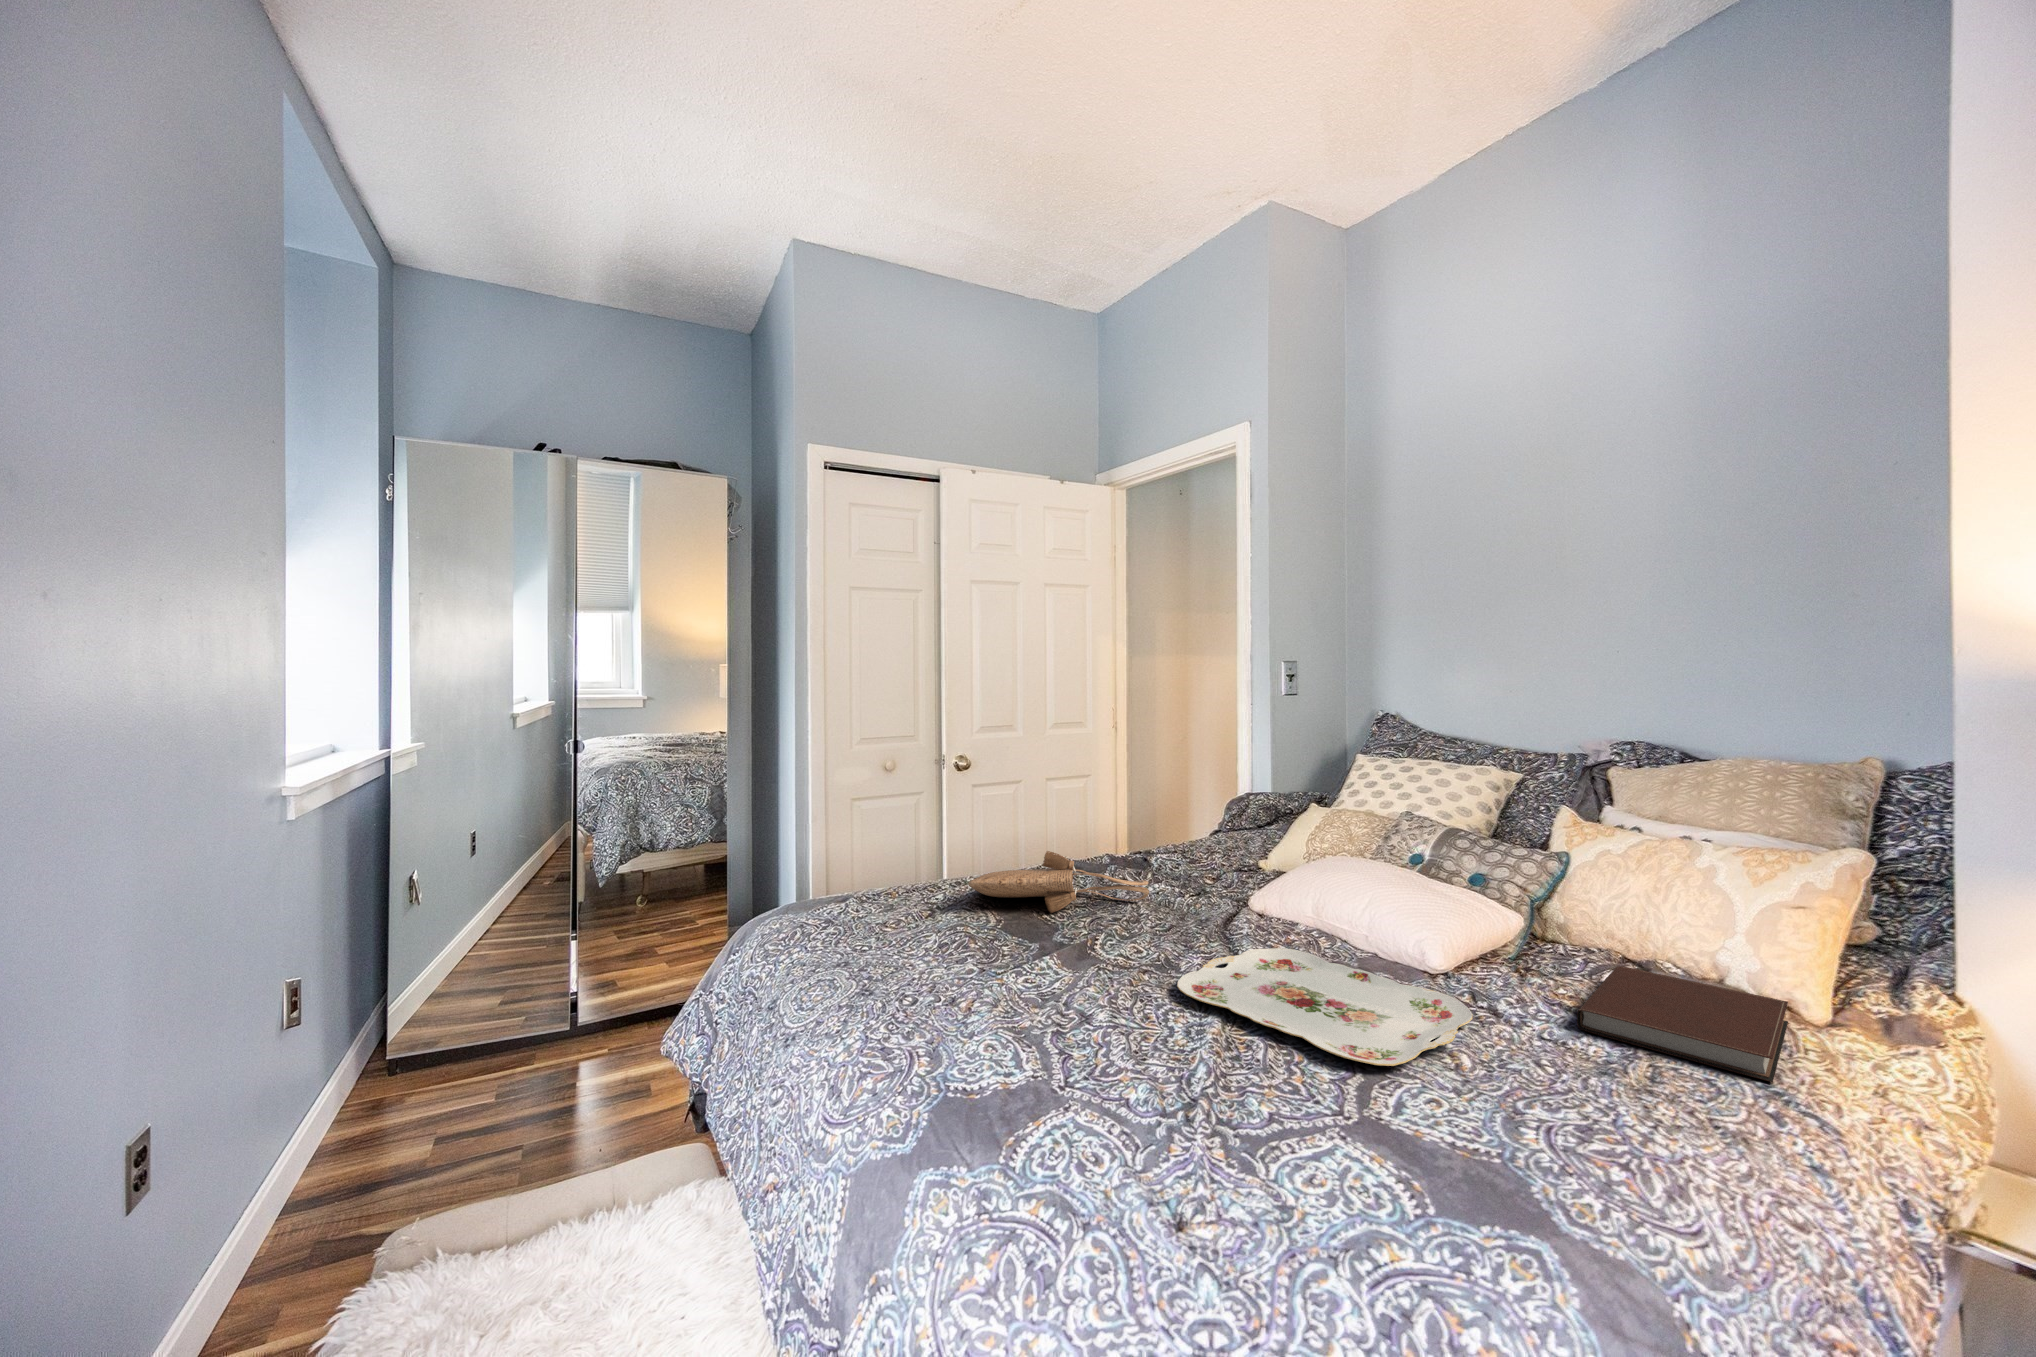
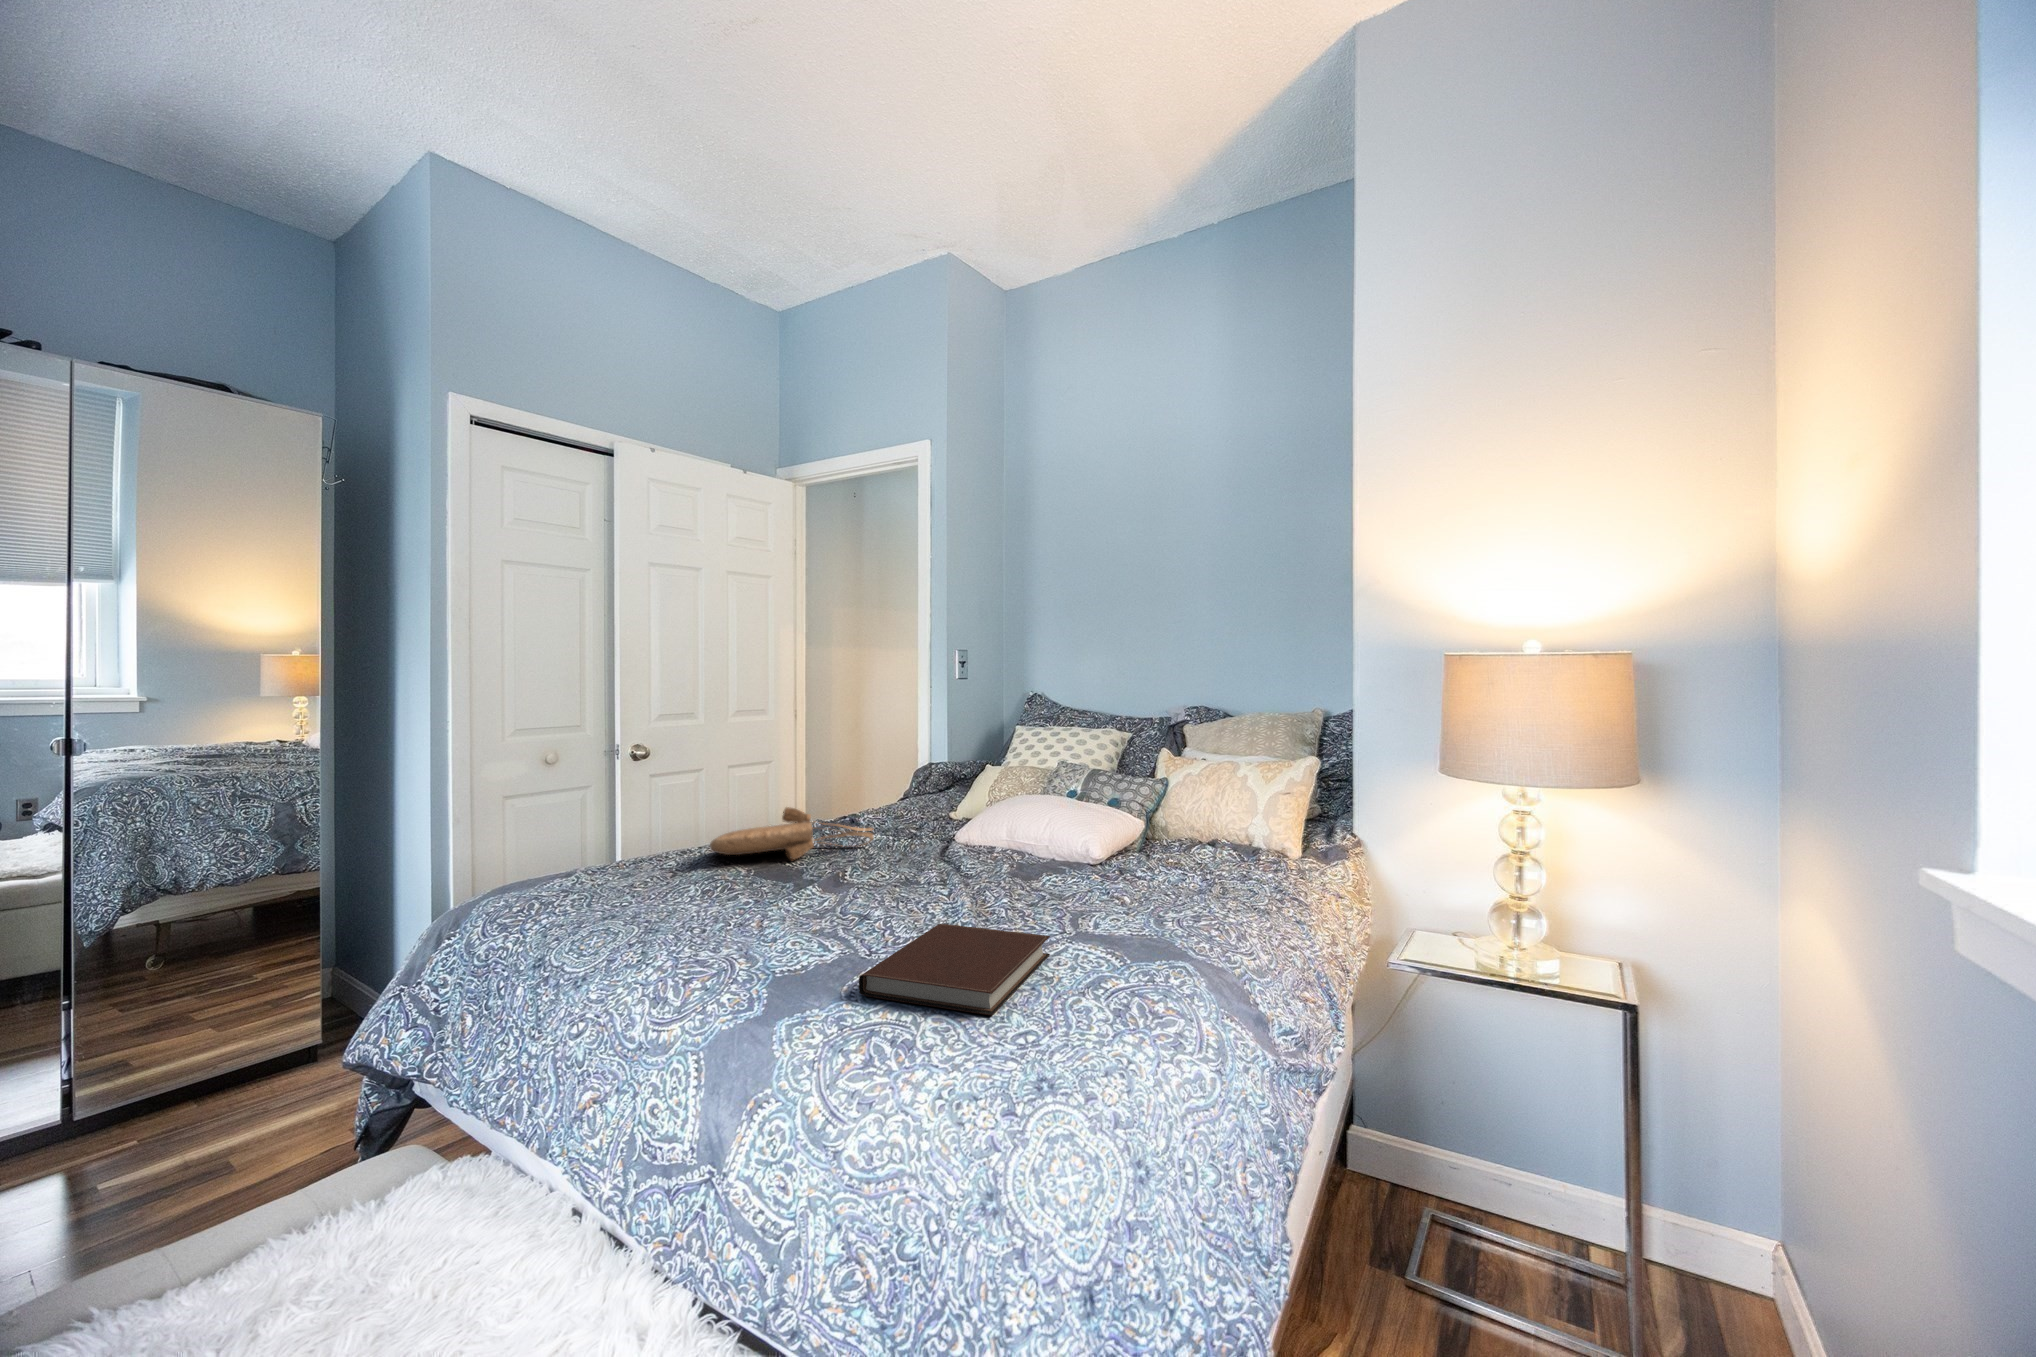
serving tray: present [1177,948,1472,1066] -> none [925,859,1125,909]
notebook: present [1577,966,1788,1082] -> present [859,924,1050,1016]

